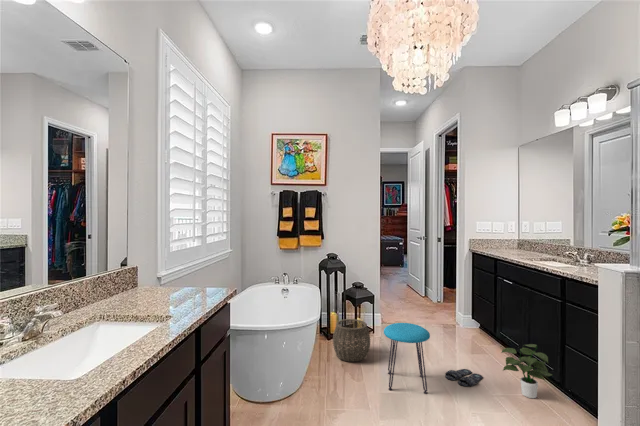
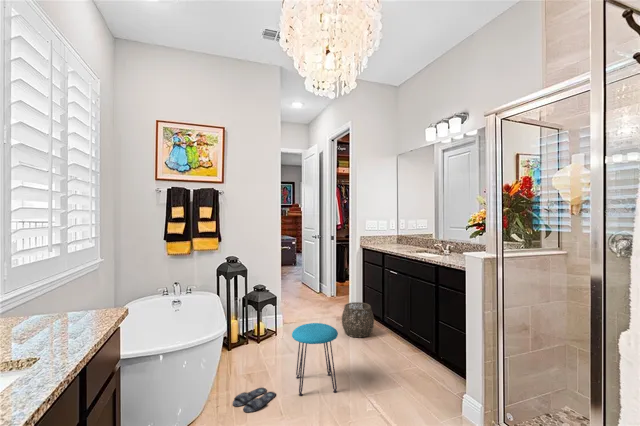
woven basket: present [333,319,370,362] -> present [342,302,374,337]
potted plant: present [502,344,552,398] -> none [400,329,442,378]
slippers: present [445,369,483,386] -> present [233,388,276,412]

